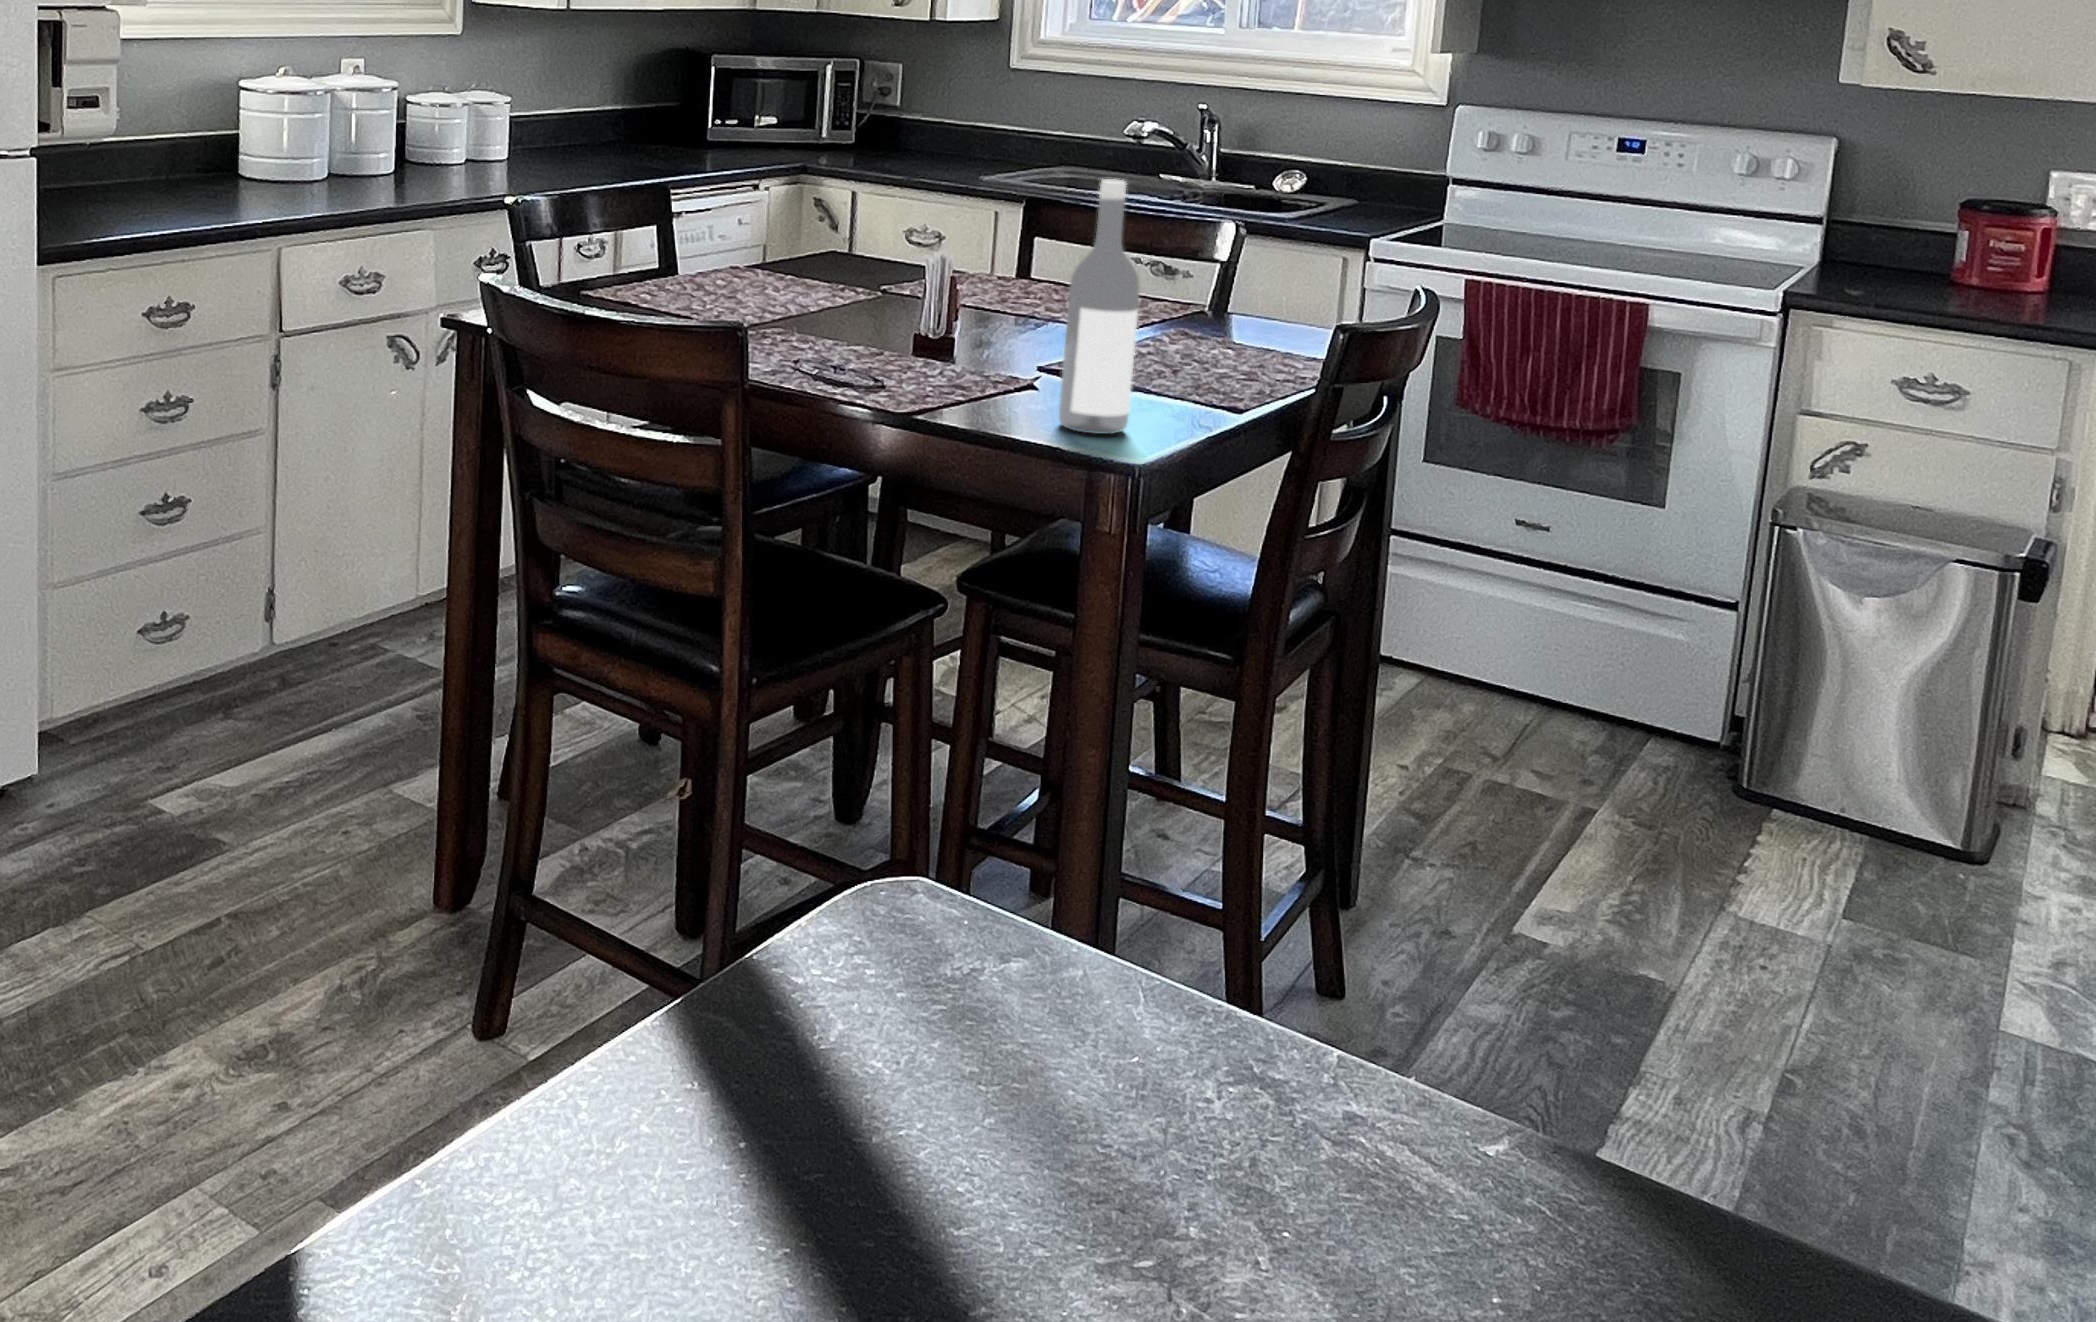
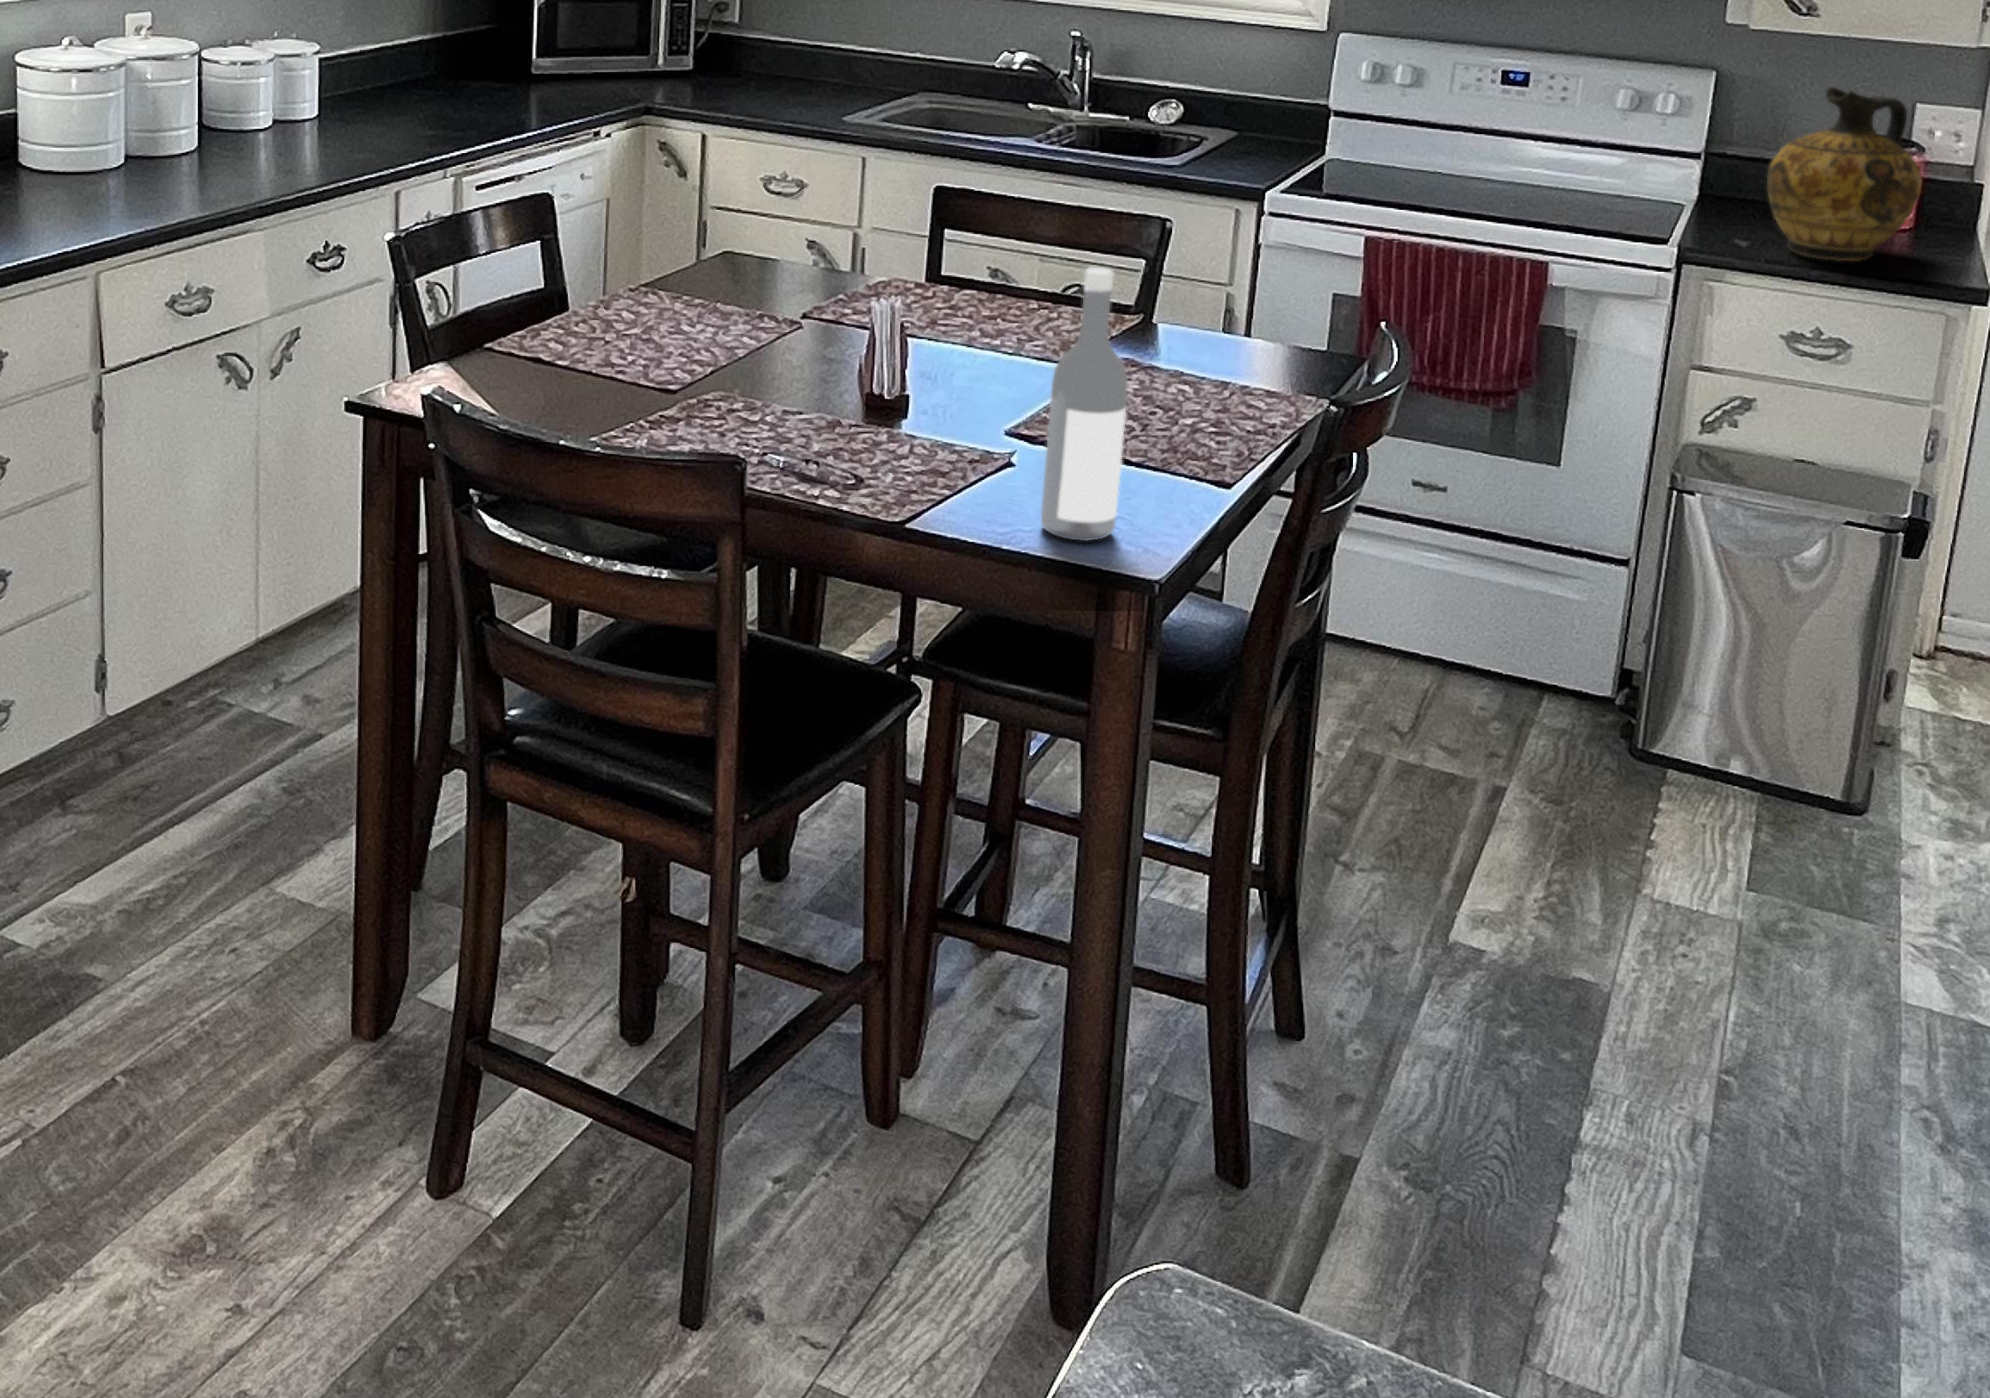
ceramic jug: none [1877,139,2033,309] -> present [1767,87,1921,261]

